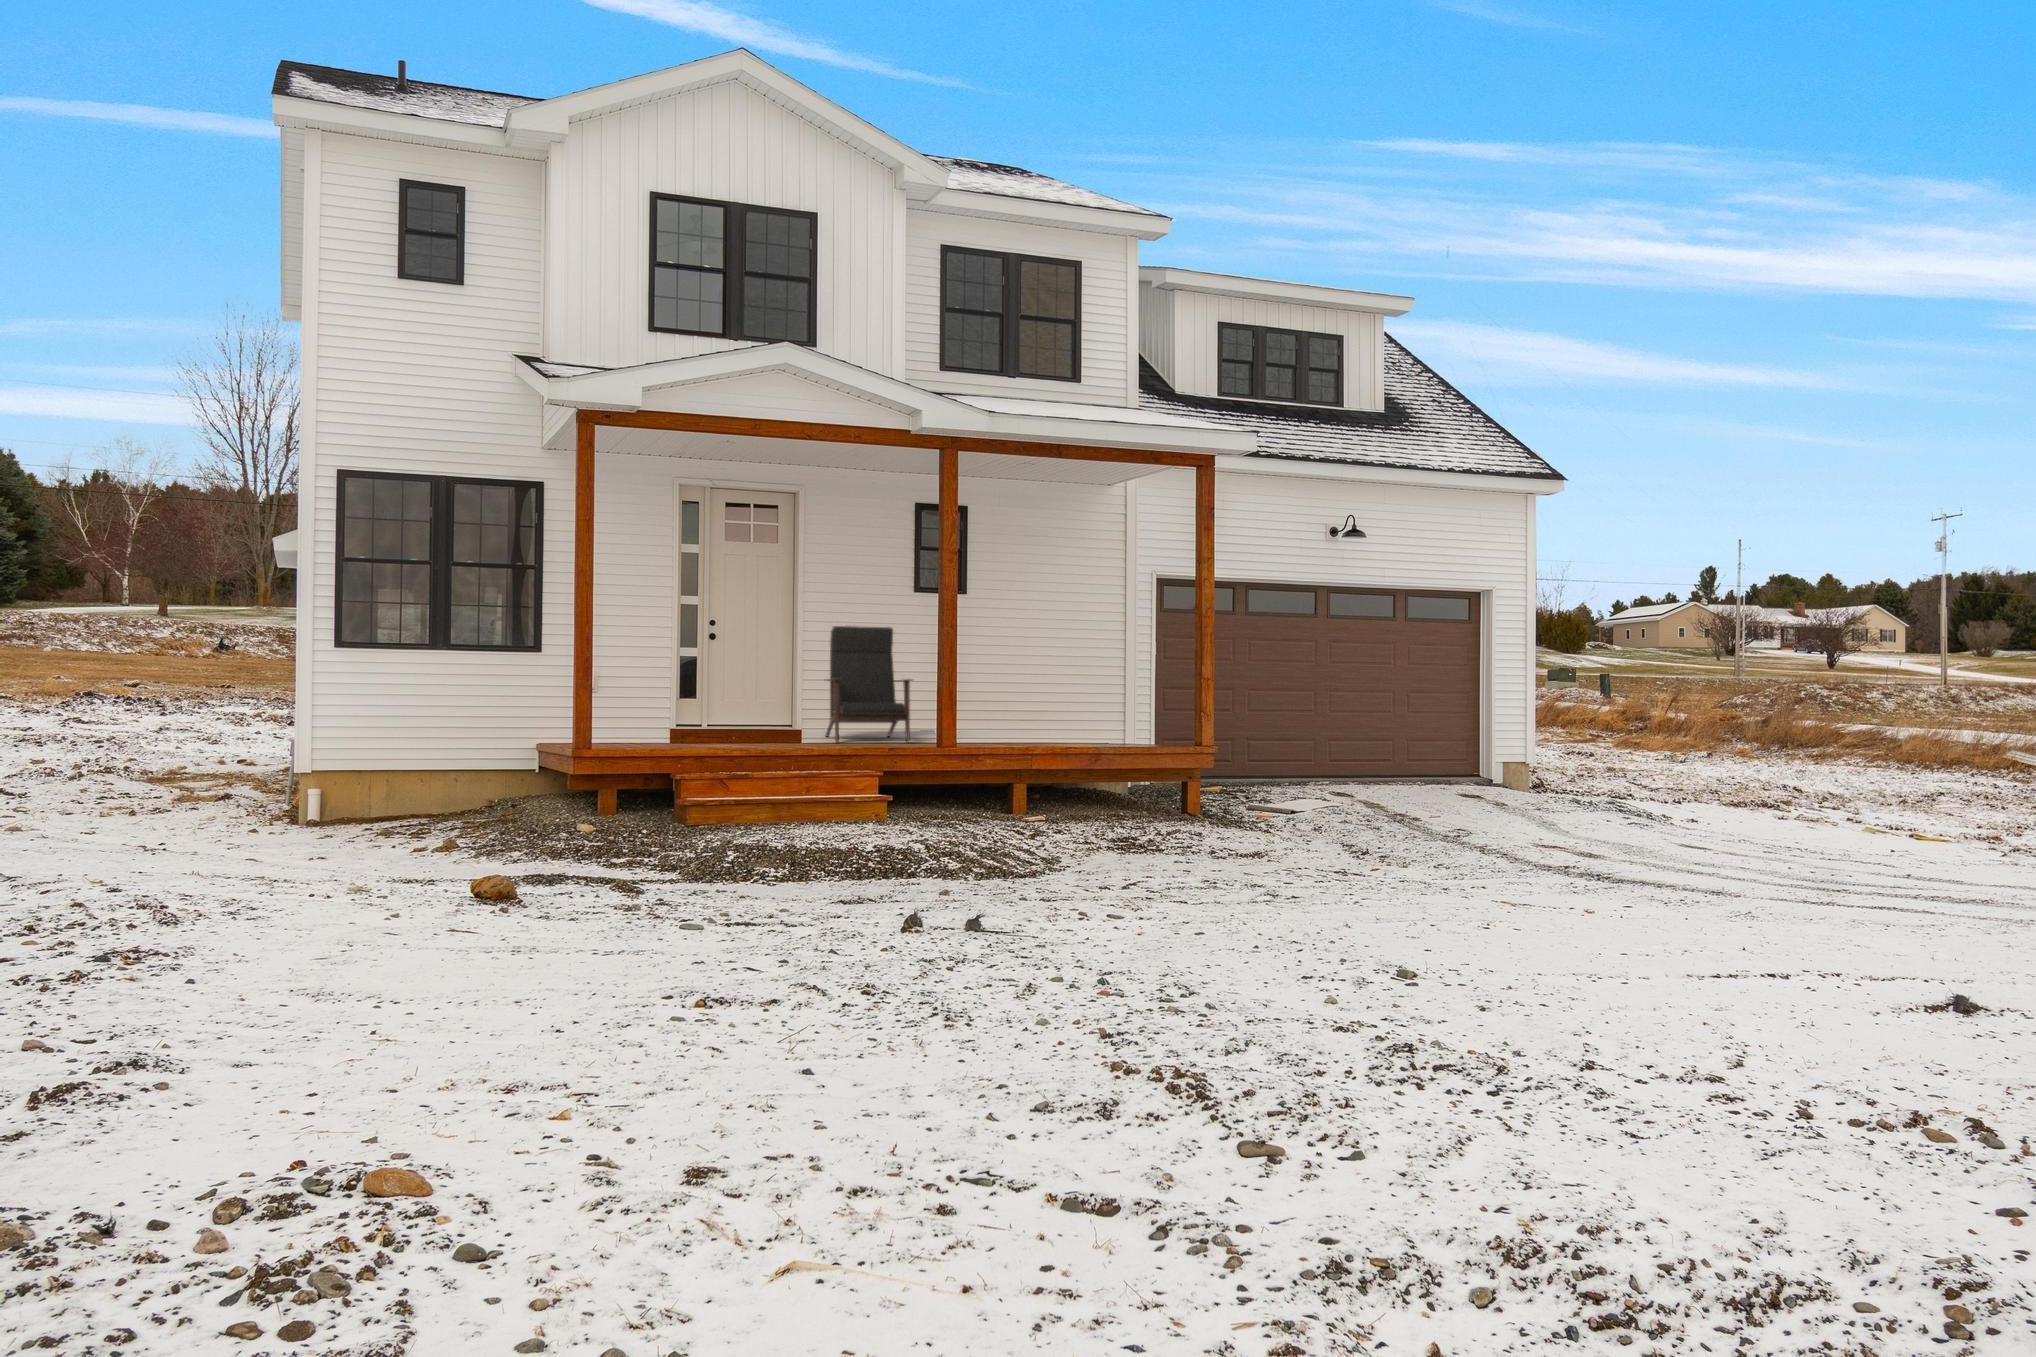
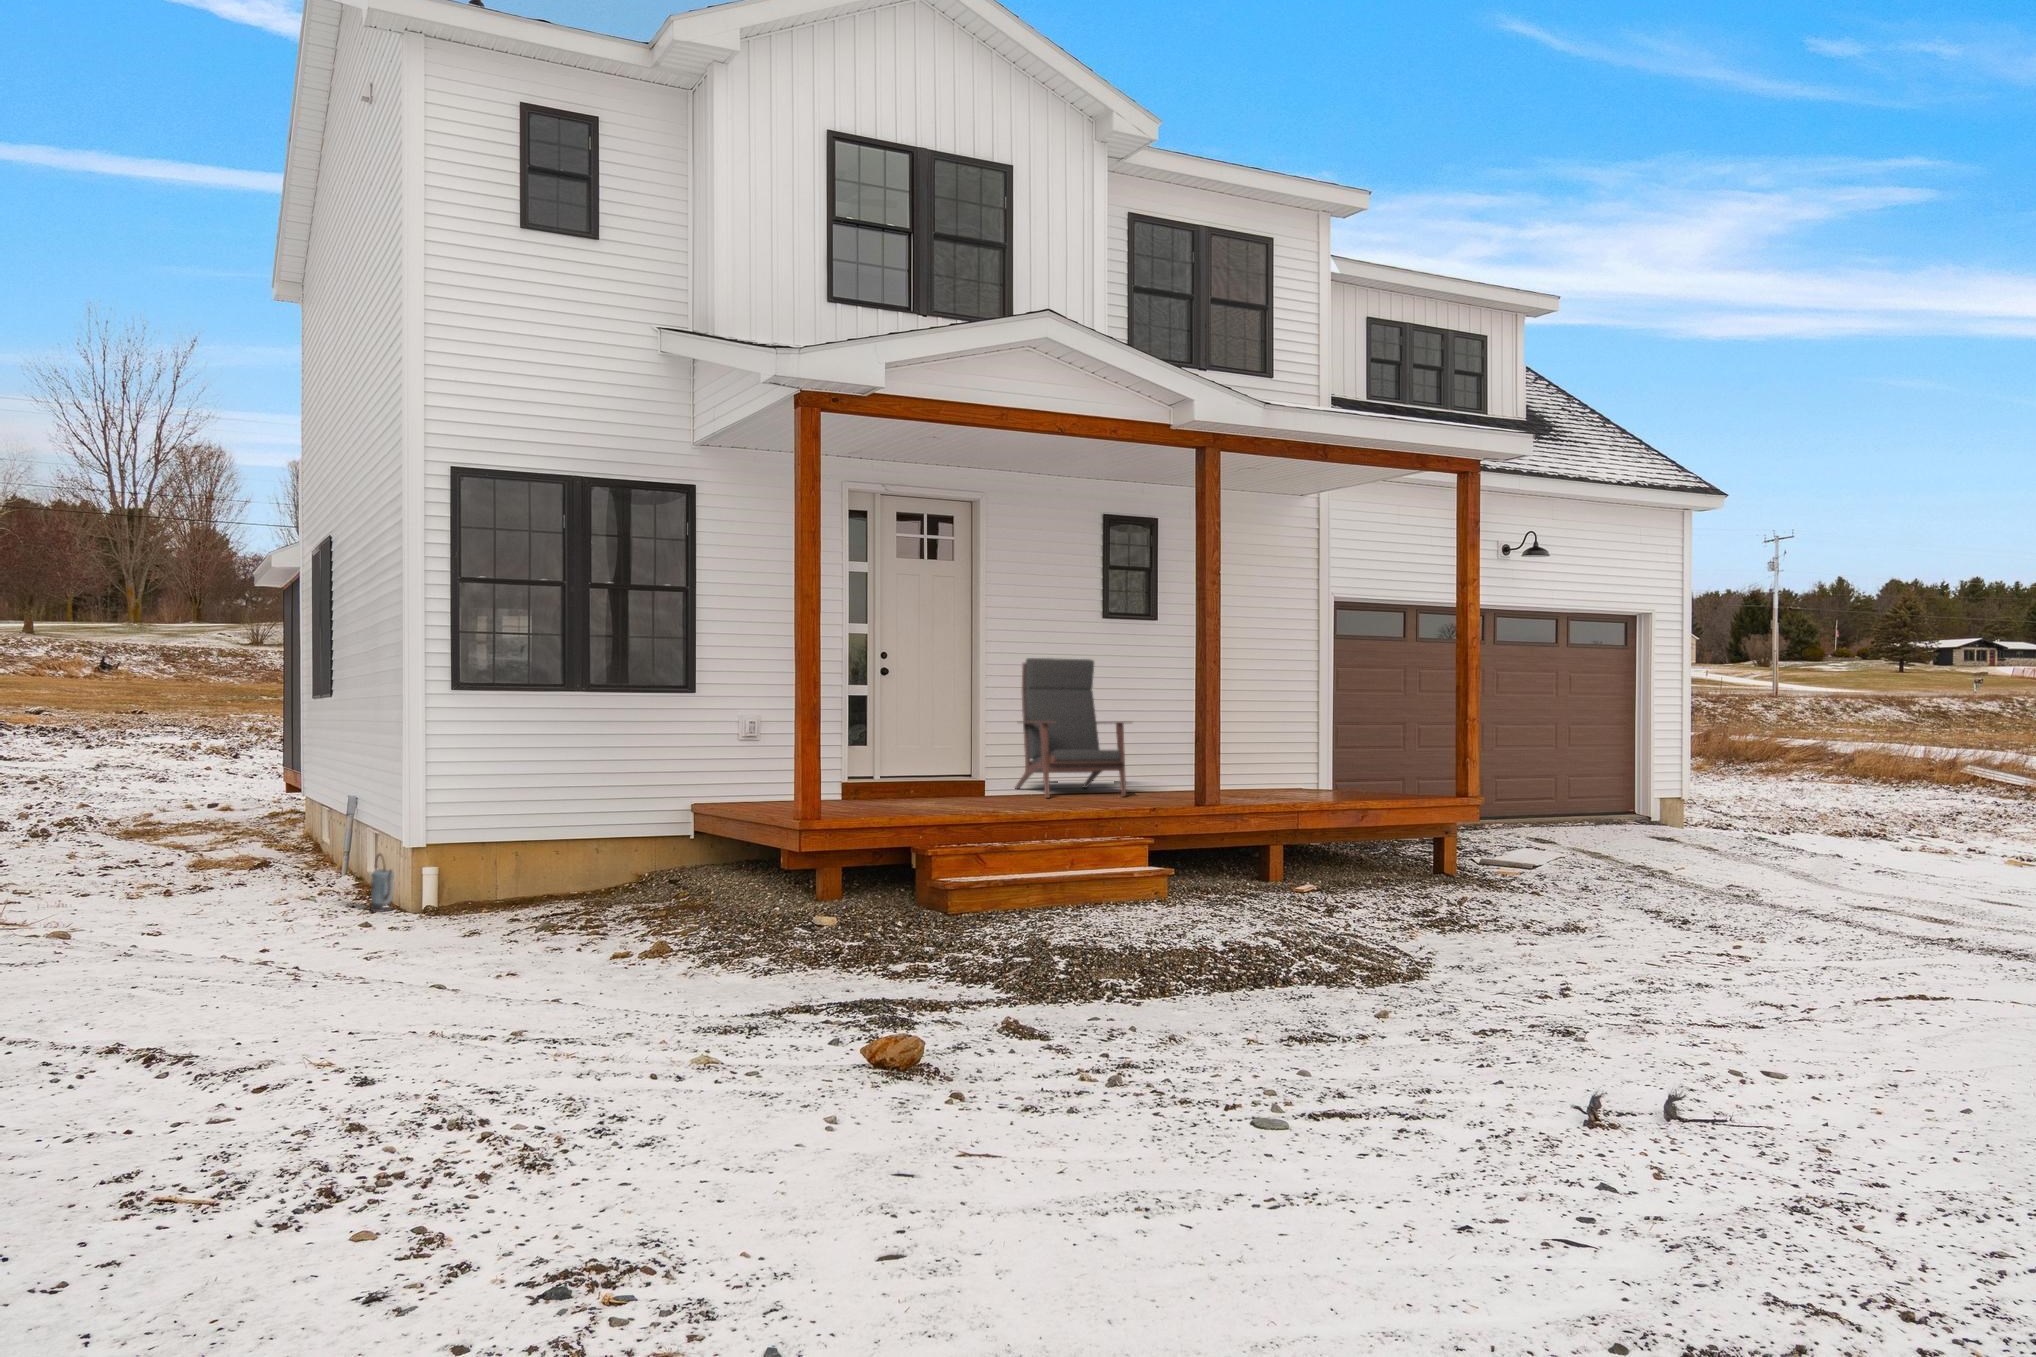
watering can: none [273,779,292,825] -> present [371,854,394,912]

